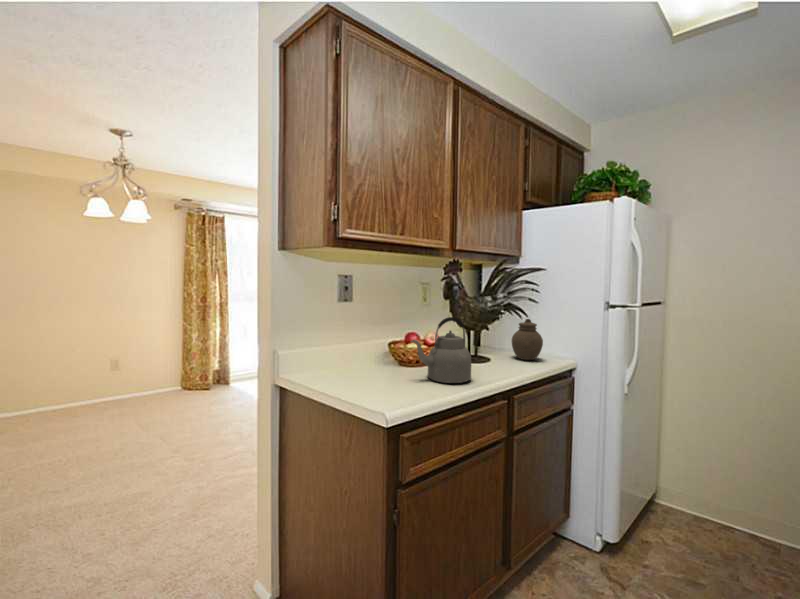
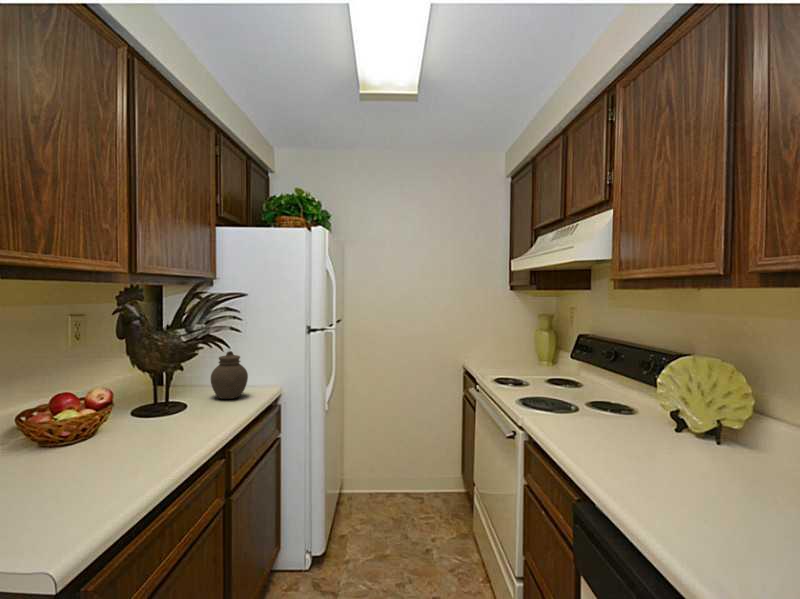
kettle: present [411,317,471,383] -> none [73,366,174,462]

